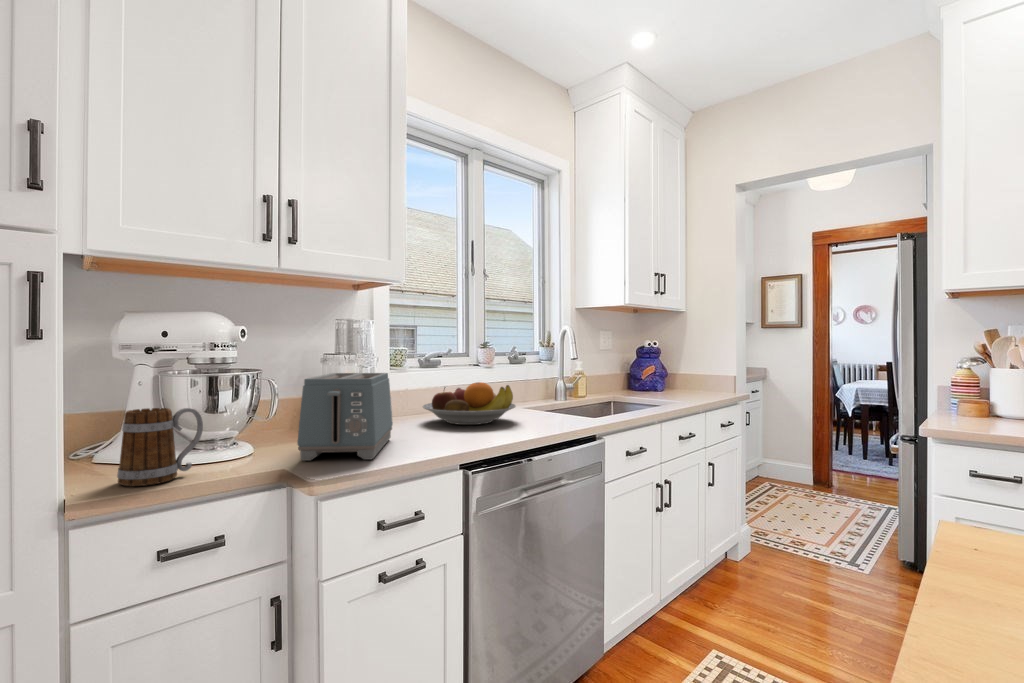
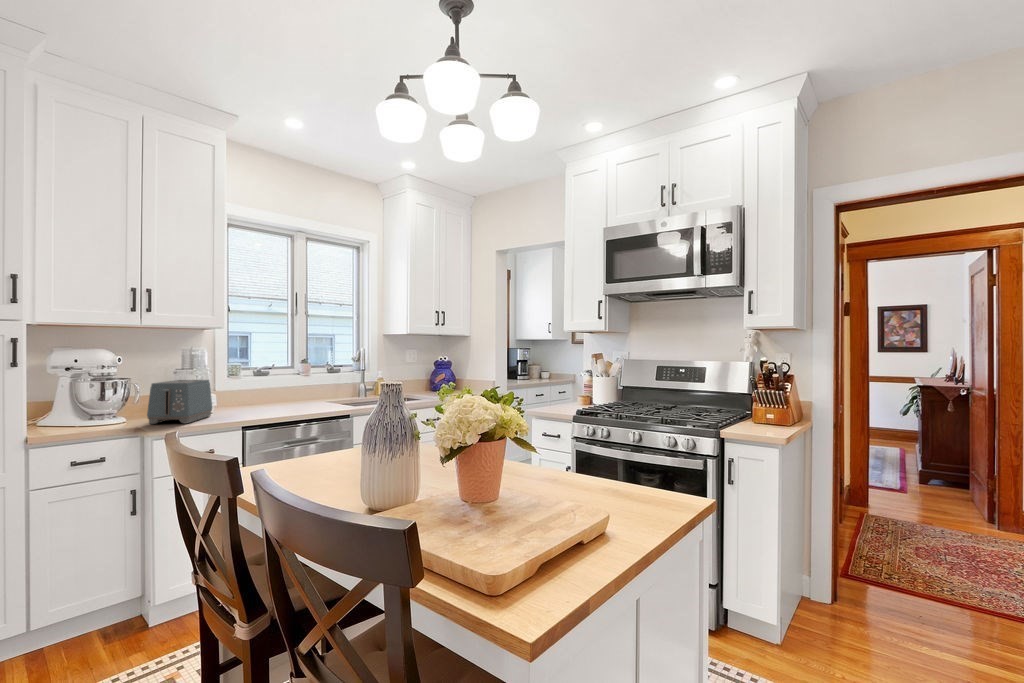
fruit bowl: present [423,382,516,425] -> none [243,385,304,410]
mug: present [117,408,203,486] -> none [51,398,95,433]

